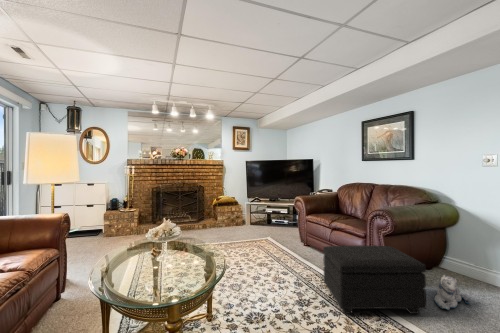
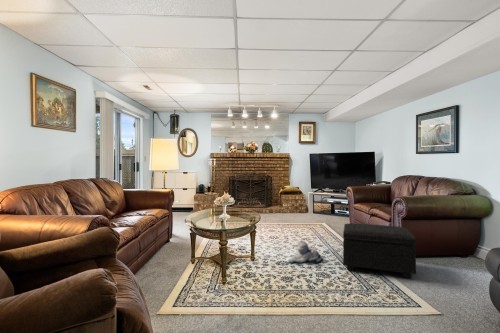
plush toy: present [434,275,469,310] -> present [288,240,322,263]

